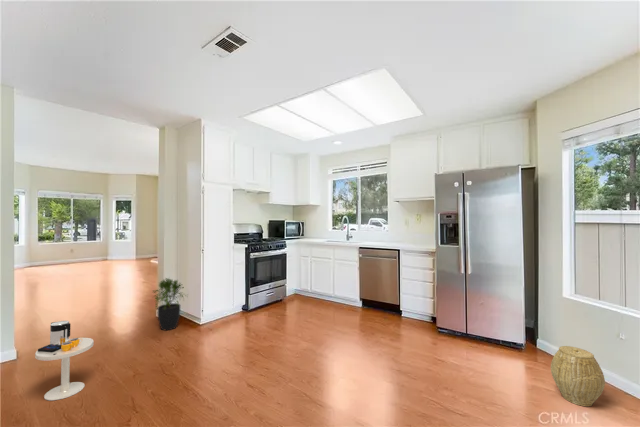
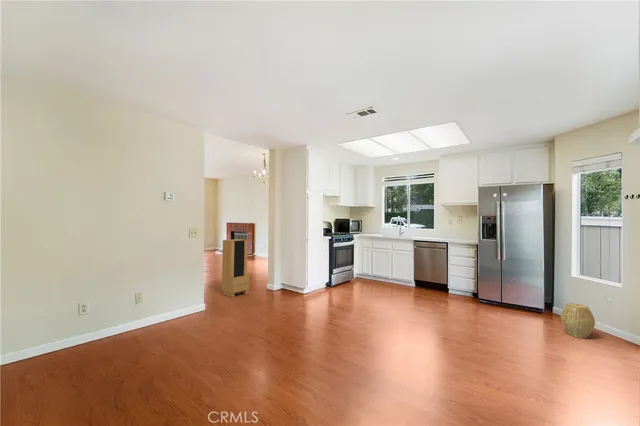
storage cabinet: none [75,250,119,337] -> present [222,239,249,297]
potted plant: present [153,278,184,330] -> none [272,258,296,295]
side table: present [35,321,94,400] -> none [241,280,268,324]

